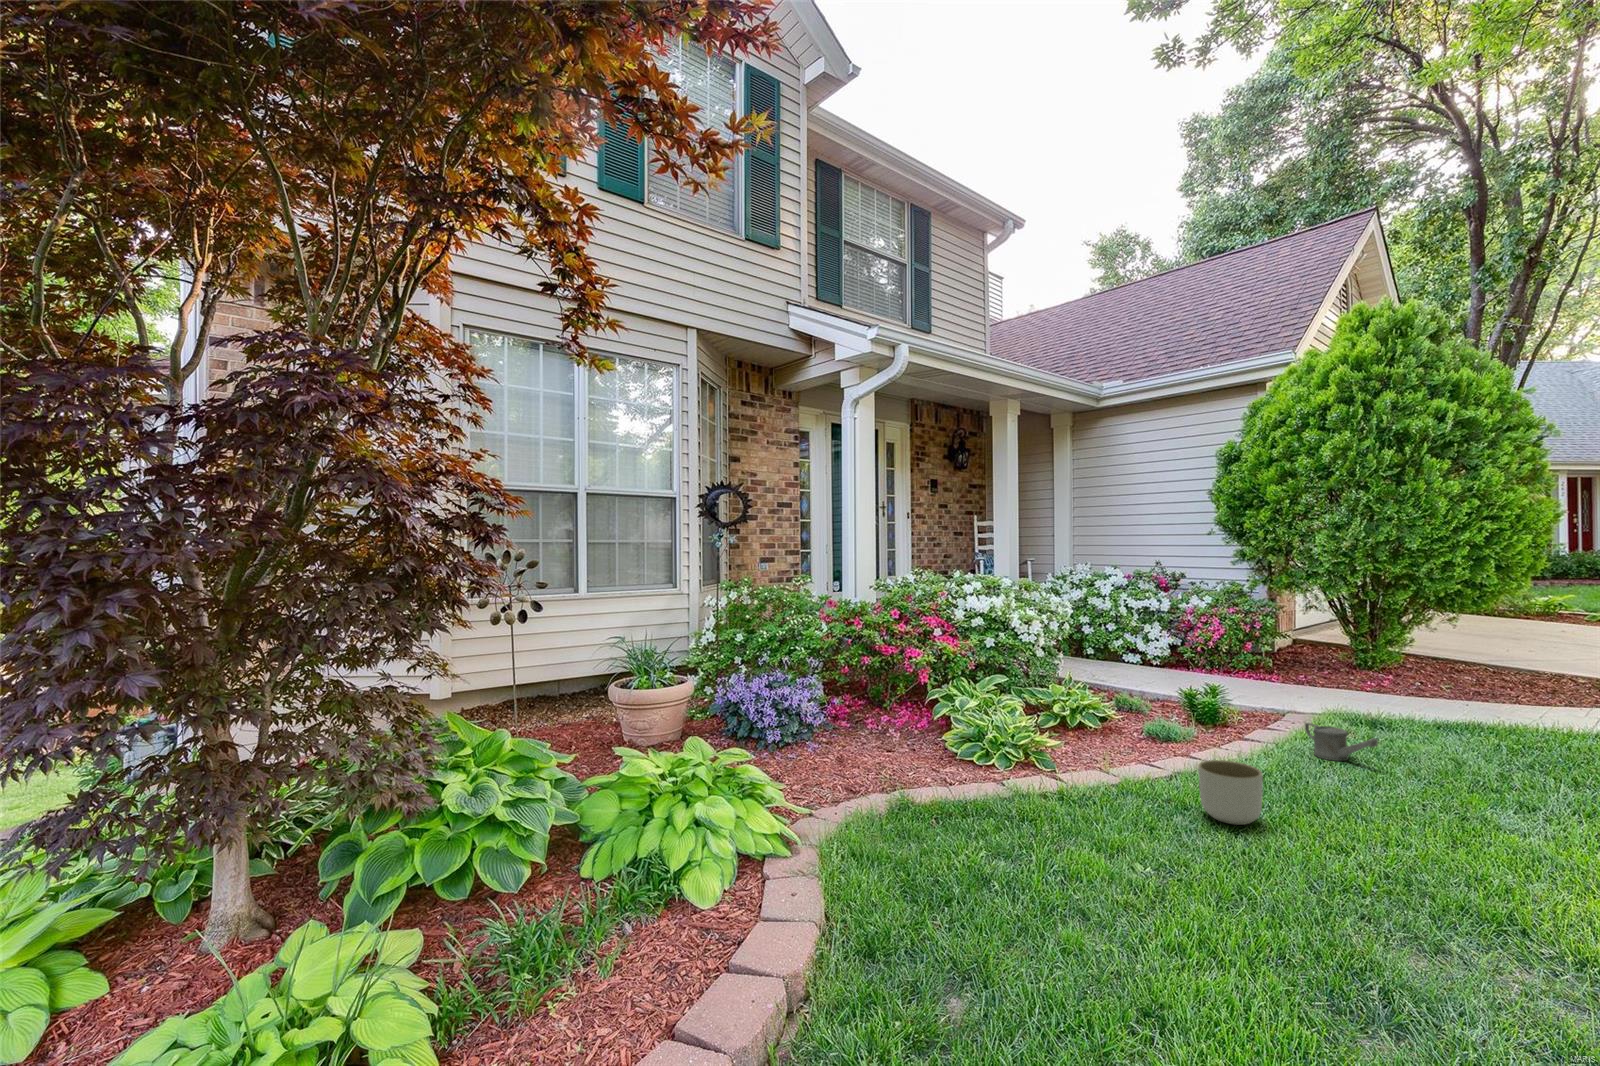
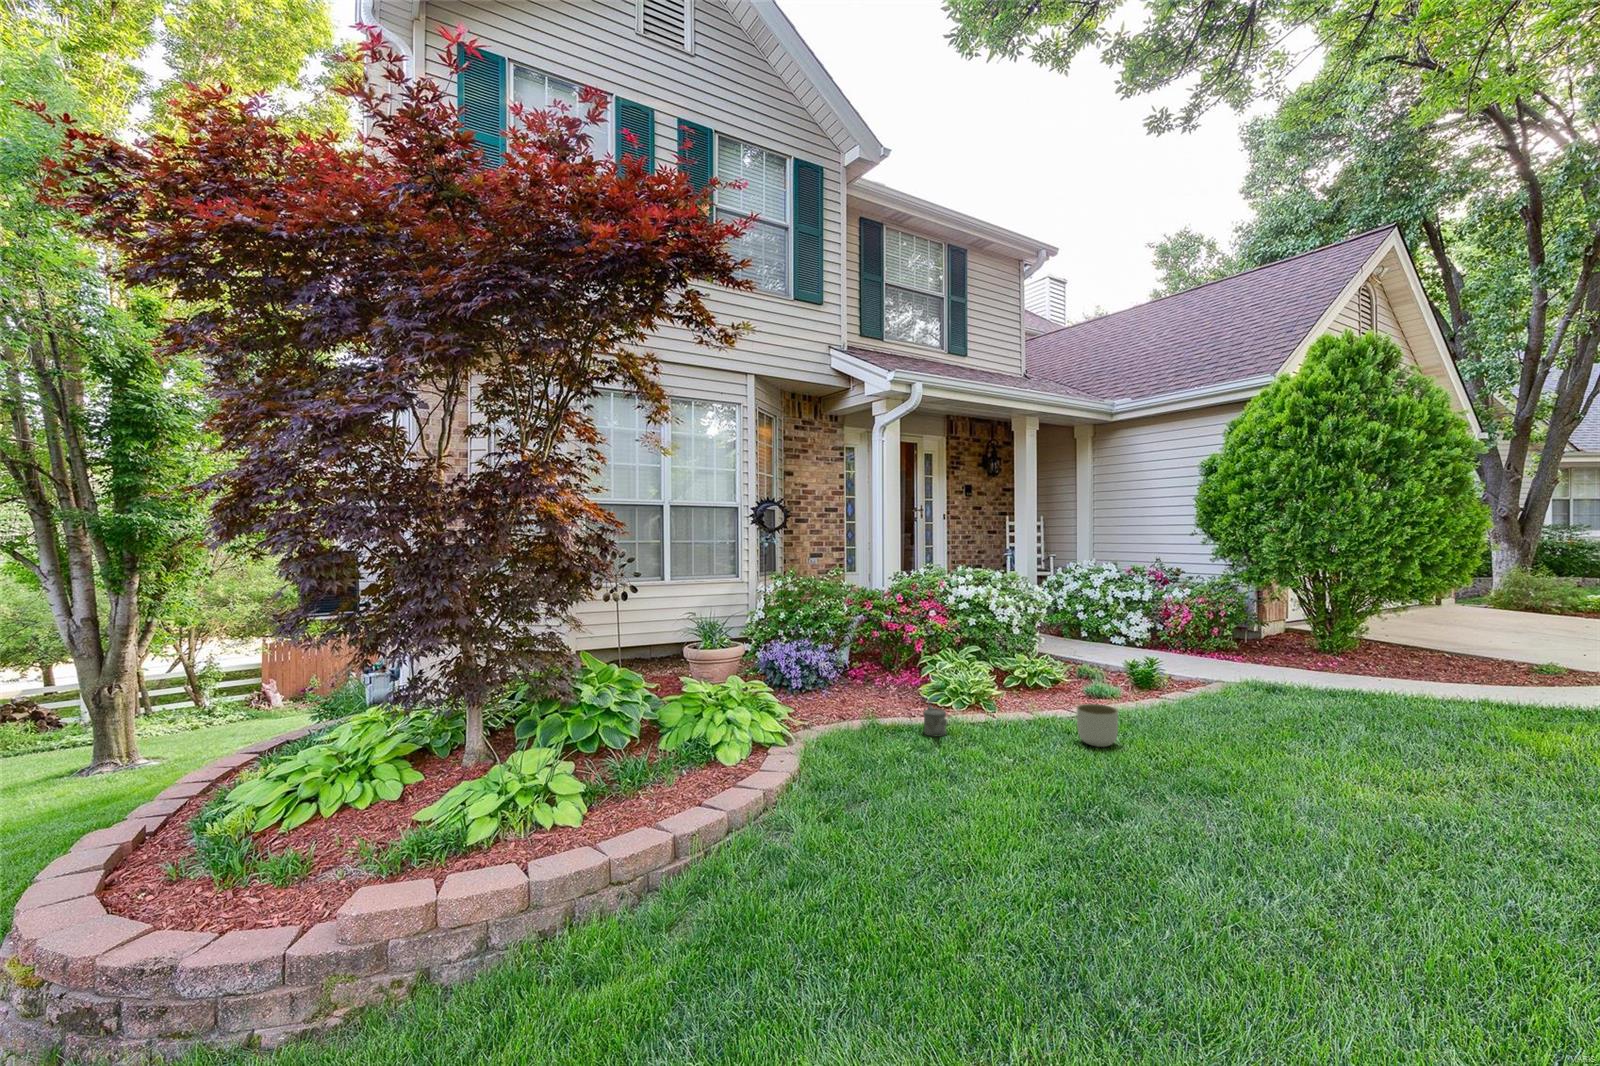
watering can: present [1305,723,1378,761] -> present [923,706,948,737]

